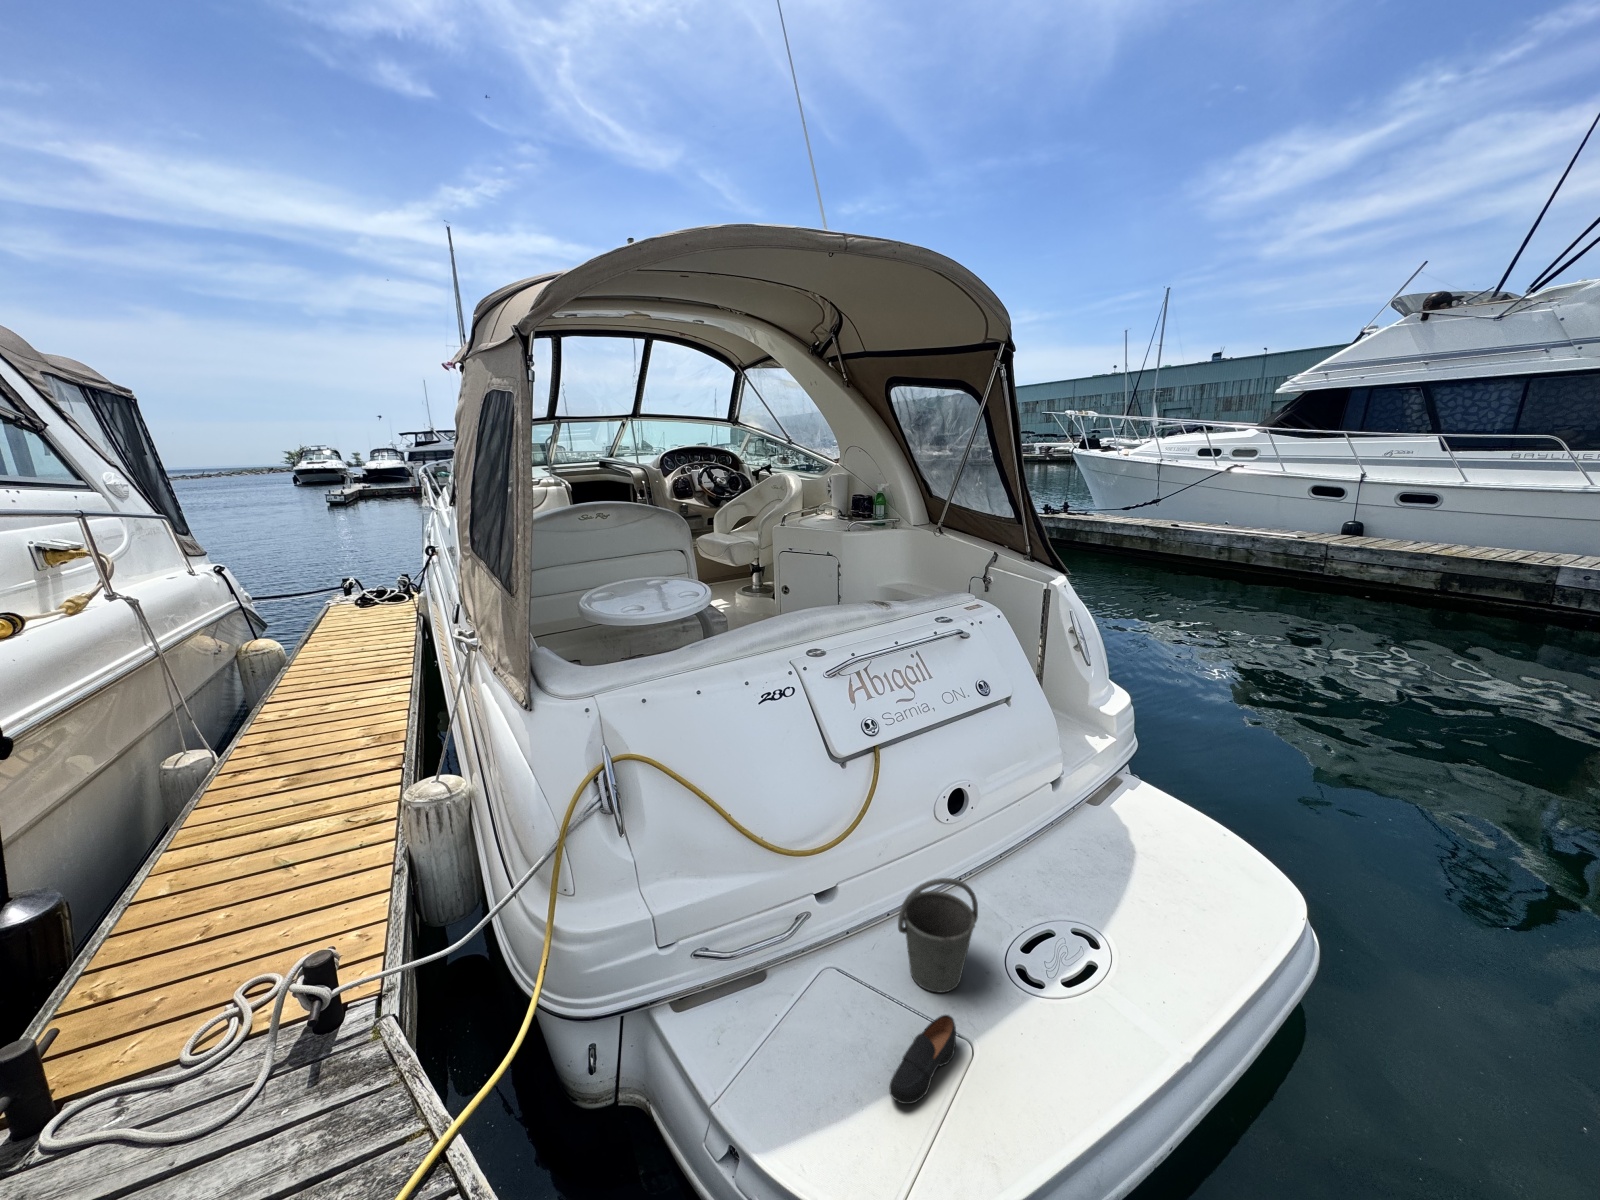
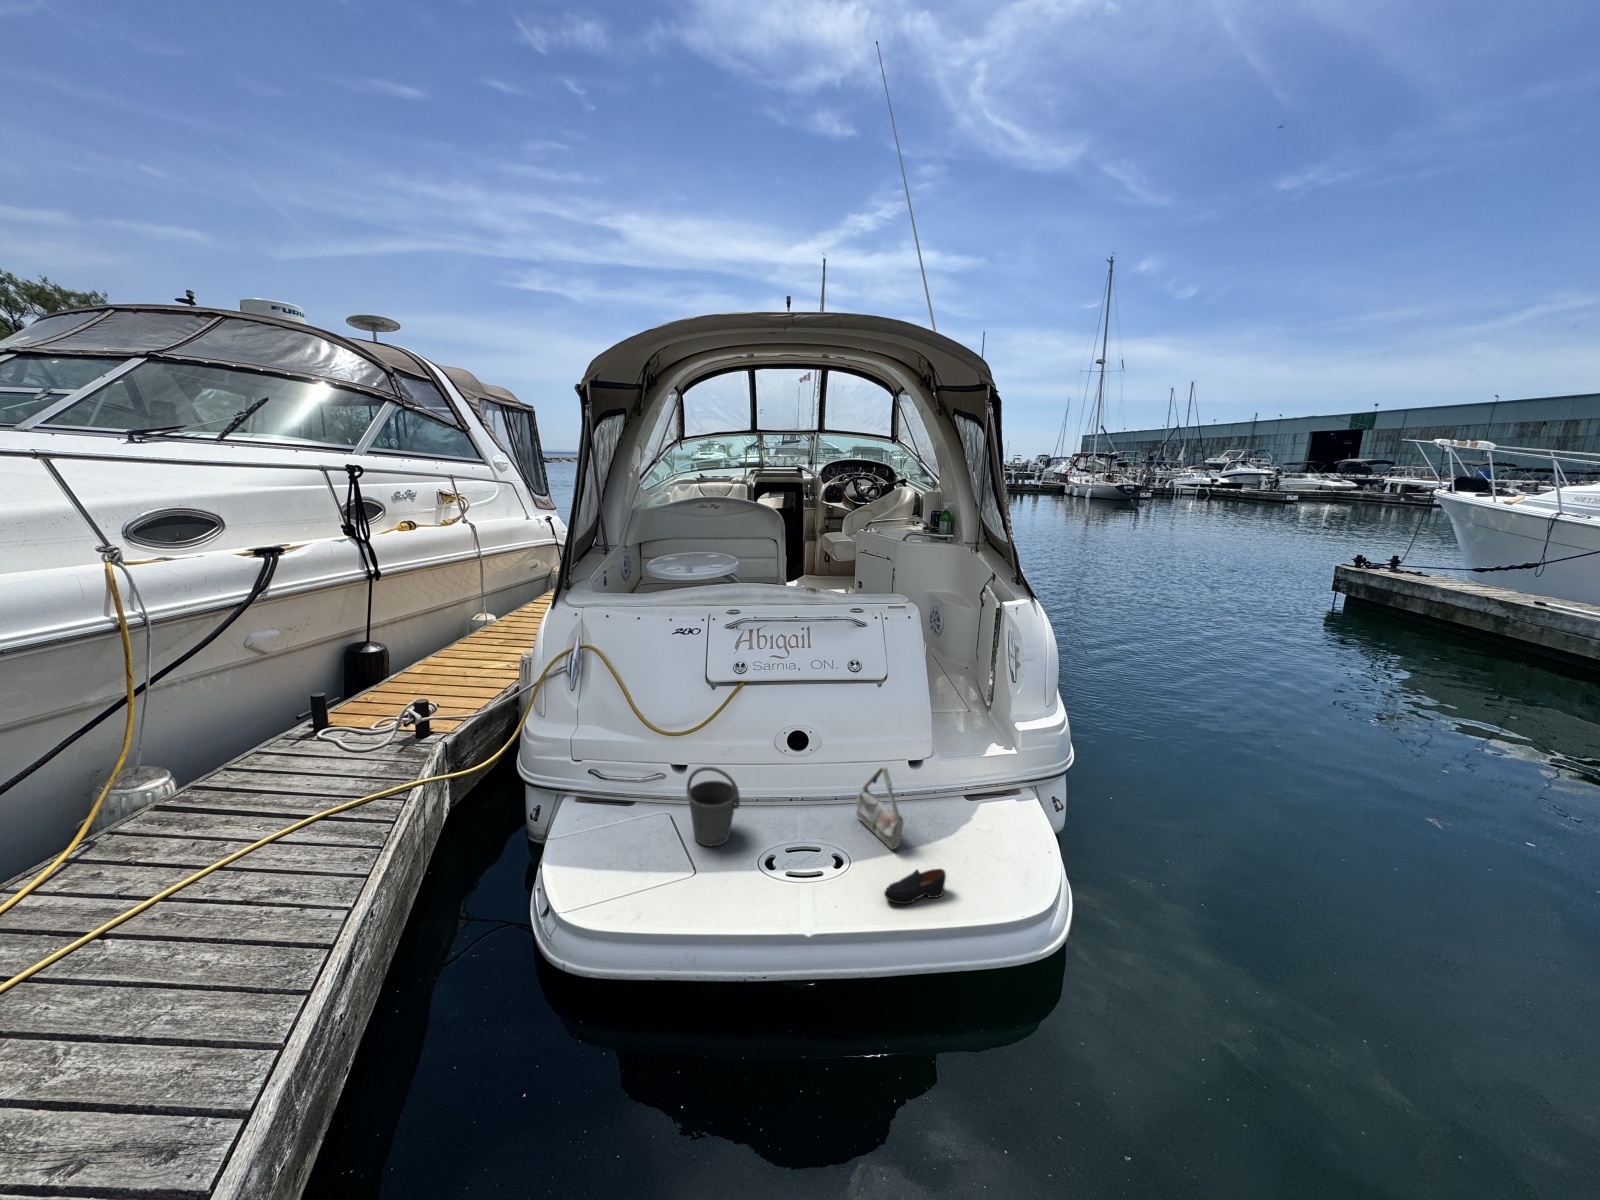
bag: none [1048,804,1137,901] -> present [856,767,904,849]
shoe: present [889,1015,956,1104] -> present [884,869,946,904]

